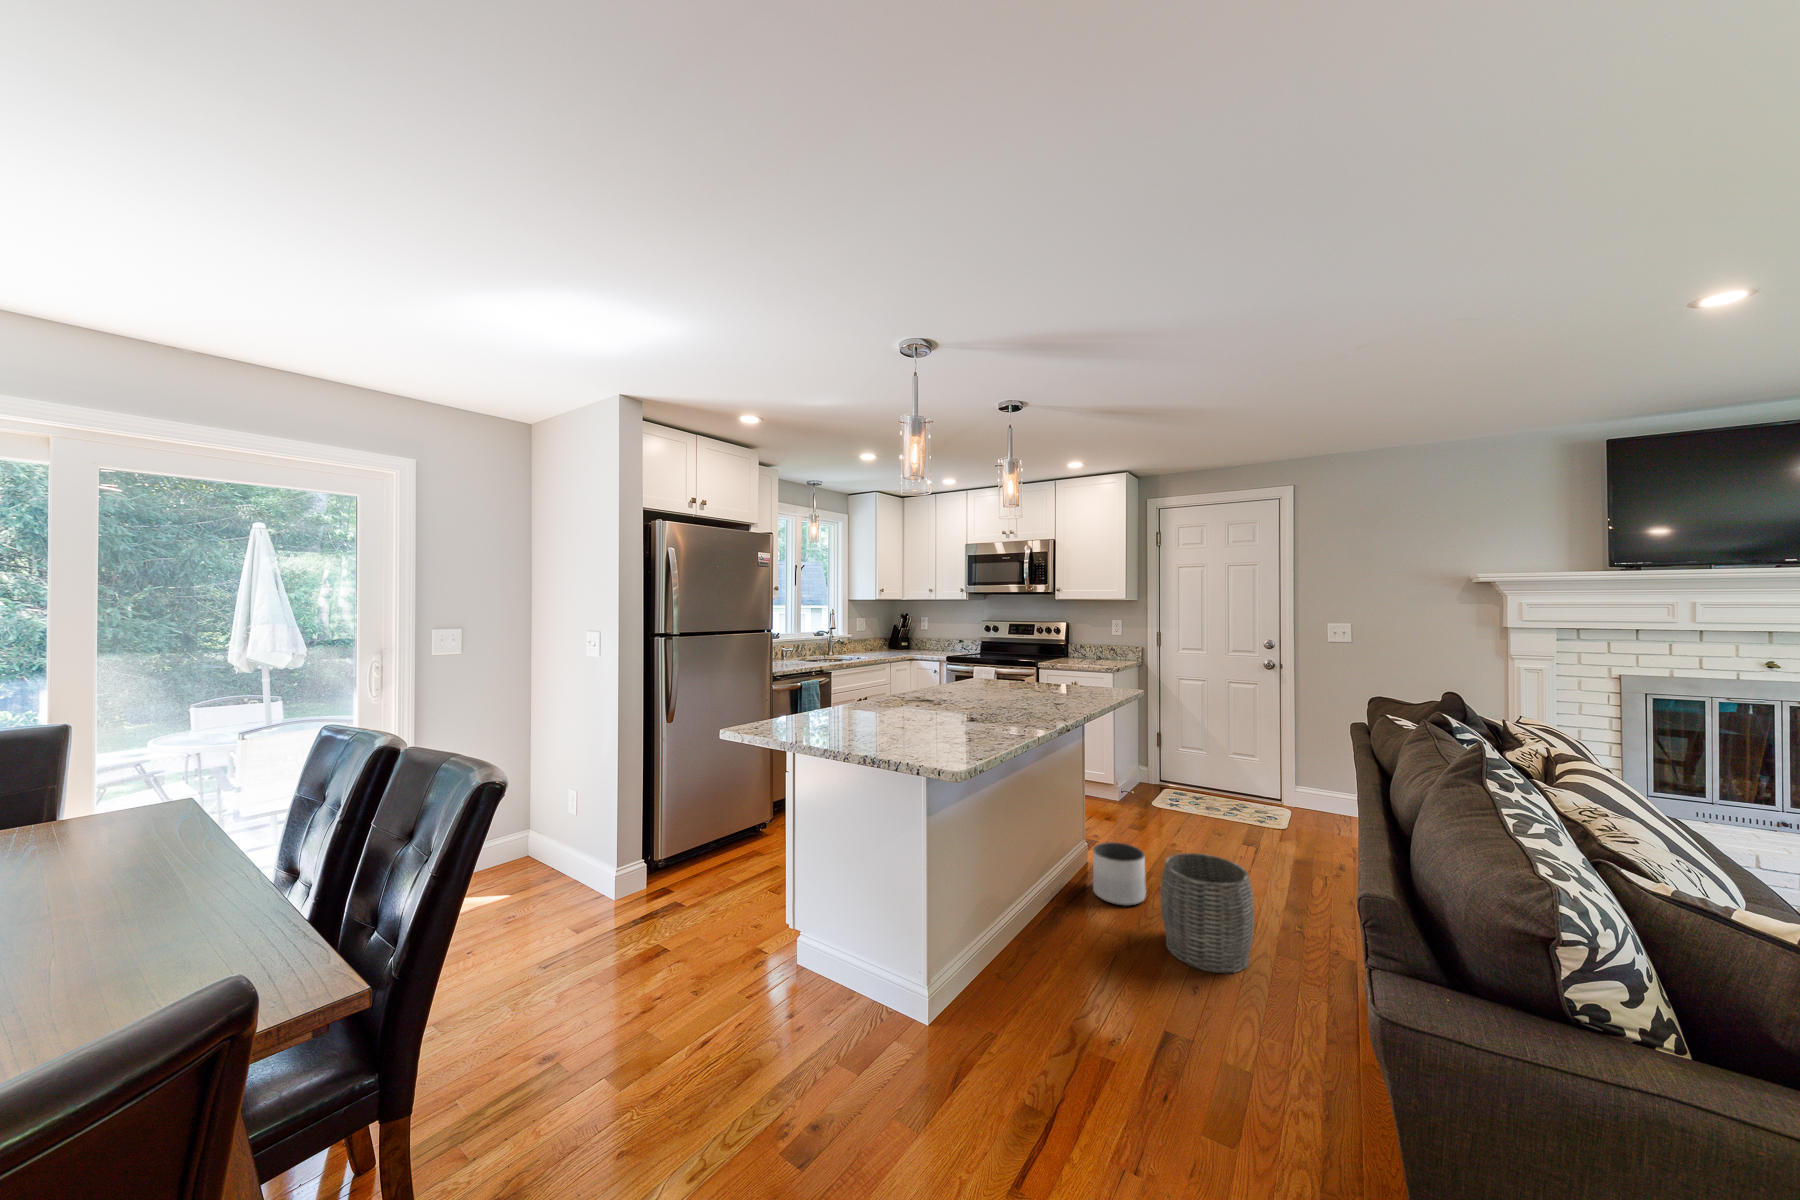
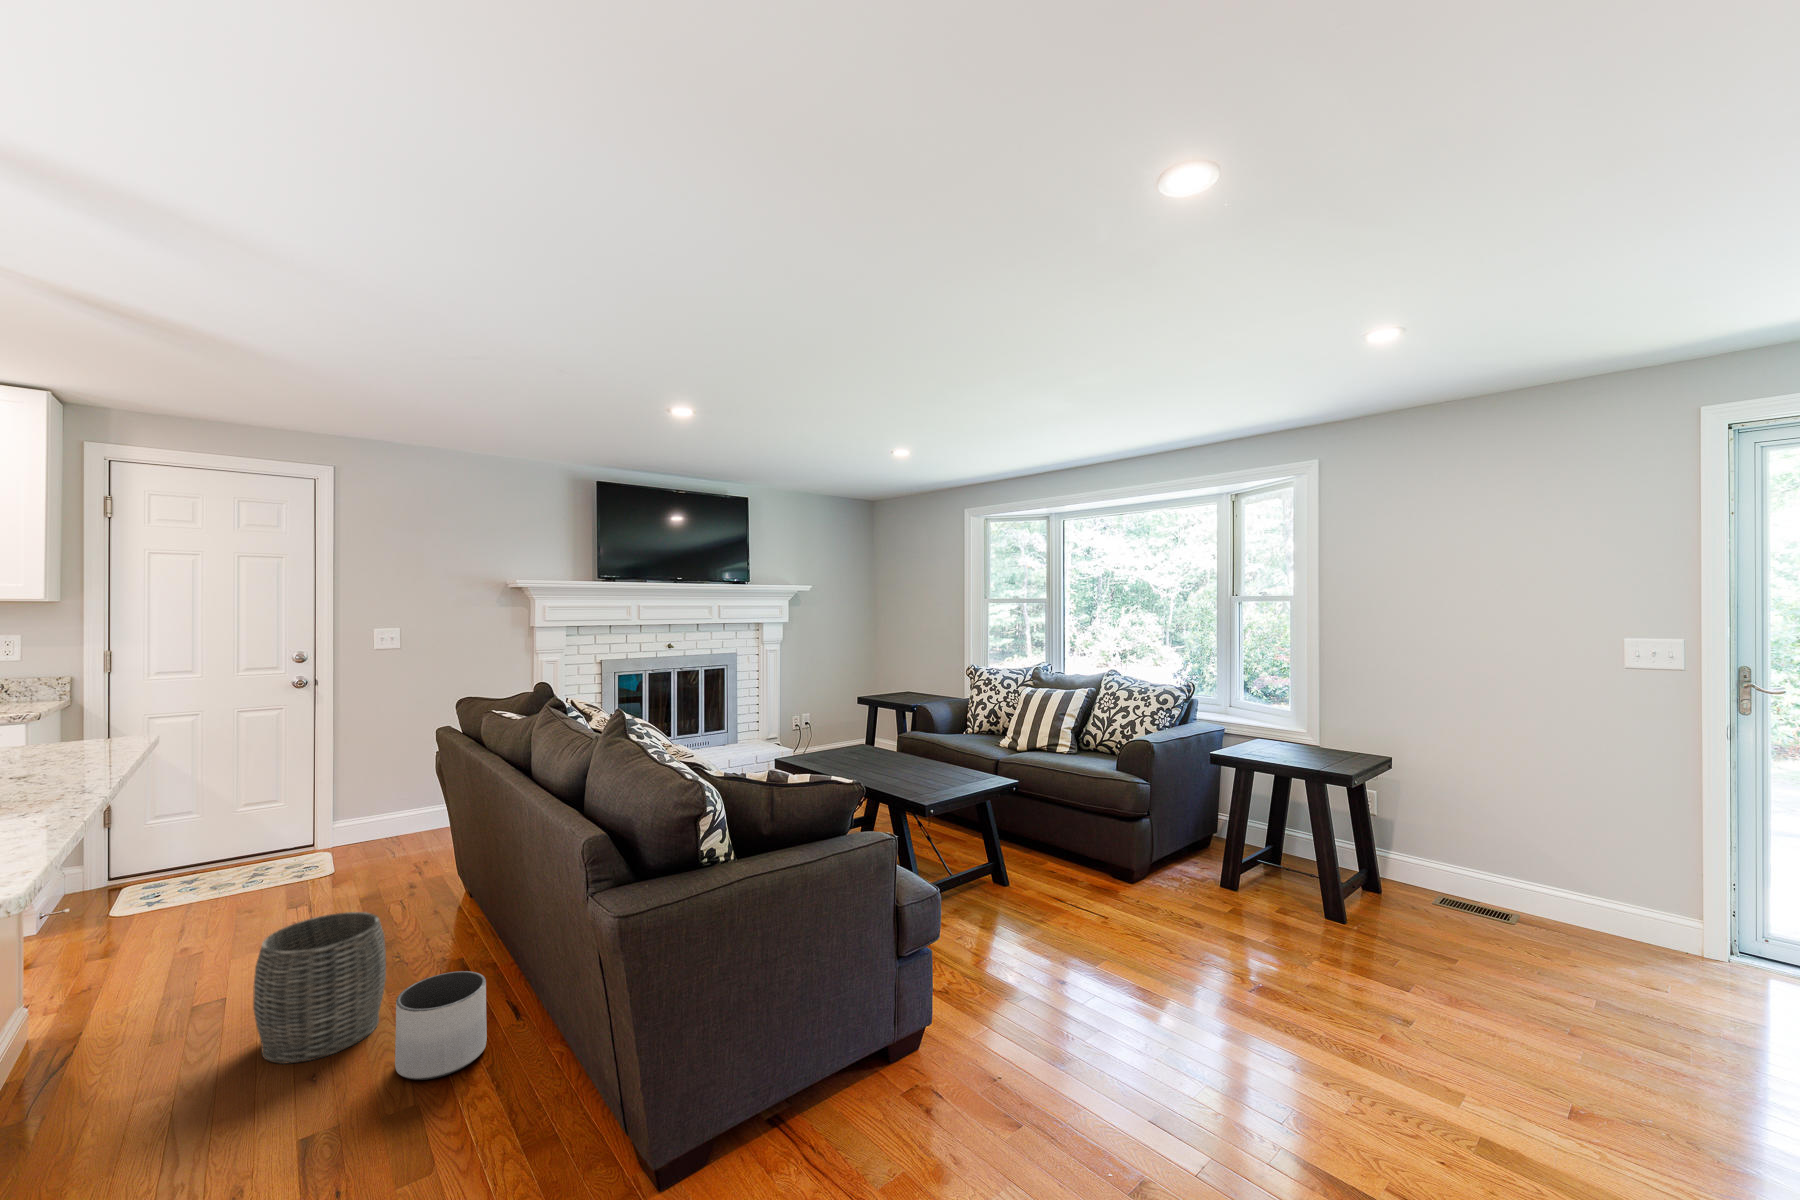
planter: present [1093,842,1146,906] -> present [395,971,487,1080]

